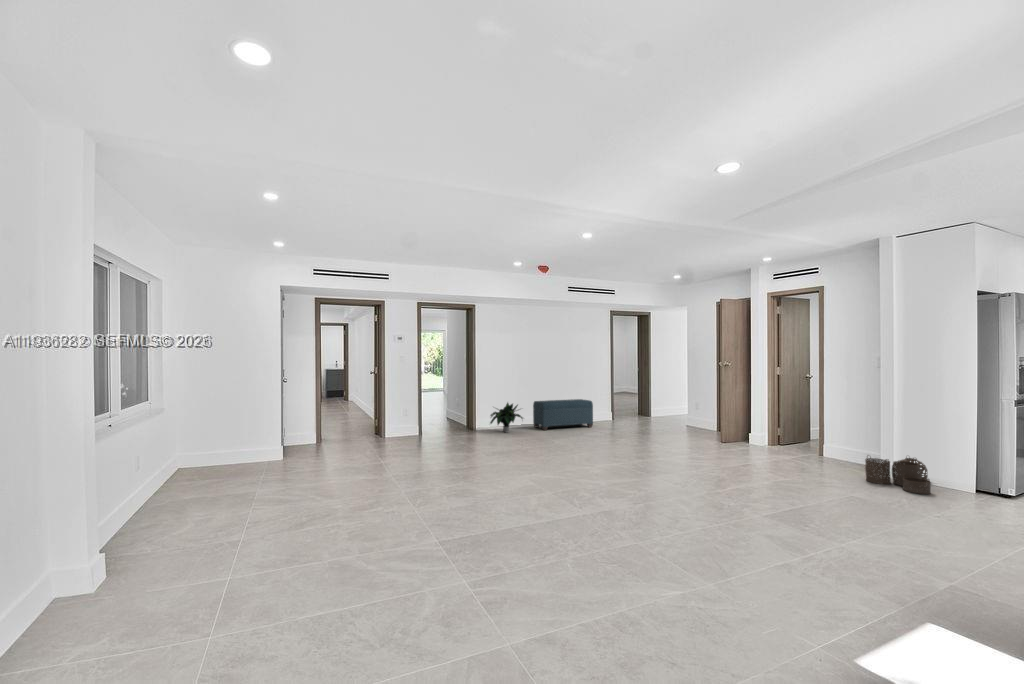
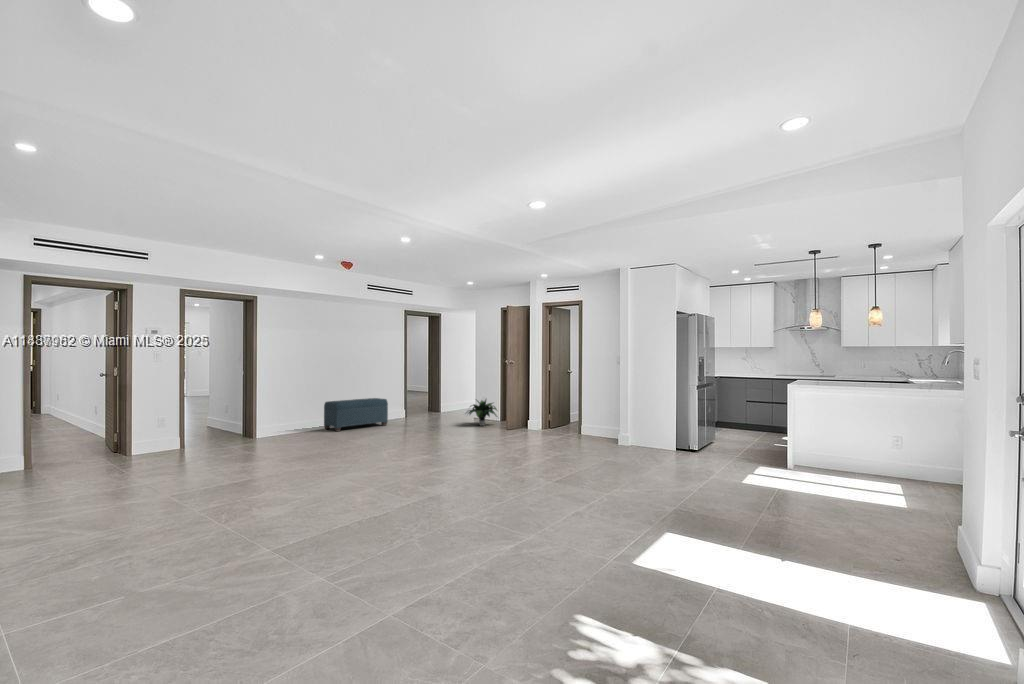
potted plant: present [490,403,523,432] -> present [469,400,497,426]
woven basket: present [865,457,931,494] -> none [610,430,649,457]

